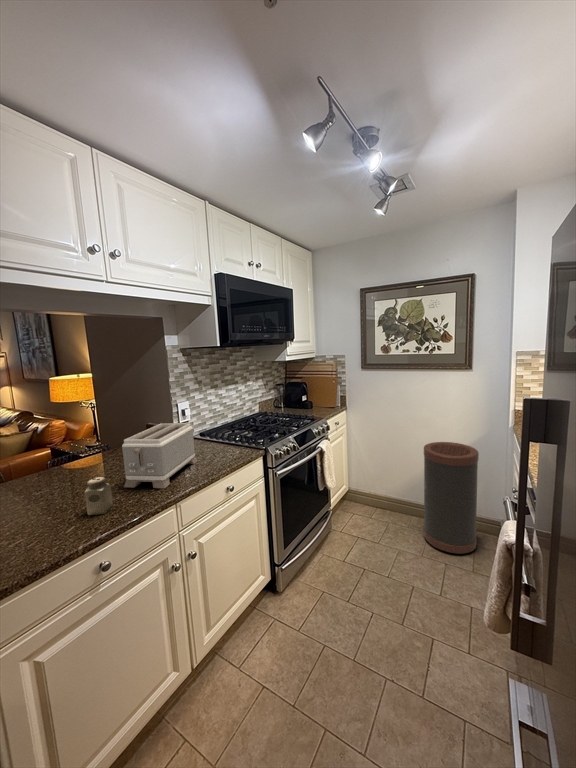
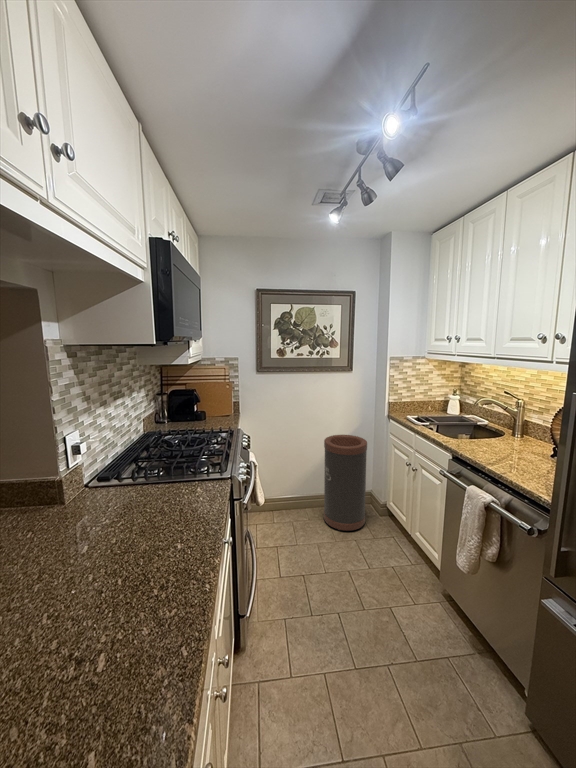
toaster: present [122,423,197,488] -> none [76,466,176,621]
salt shaker: present [84,477,113,515] -> none [69,622,125,727]

